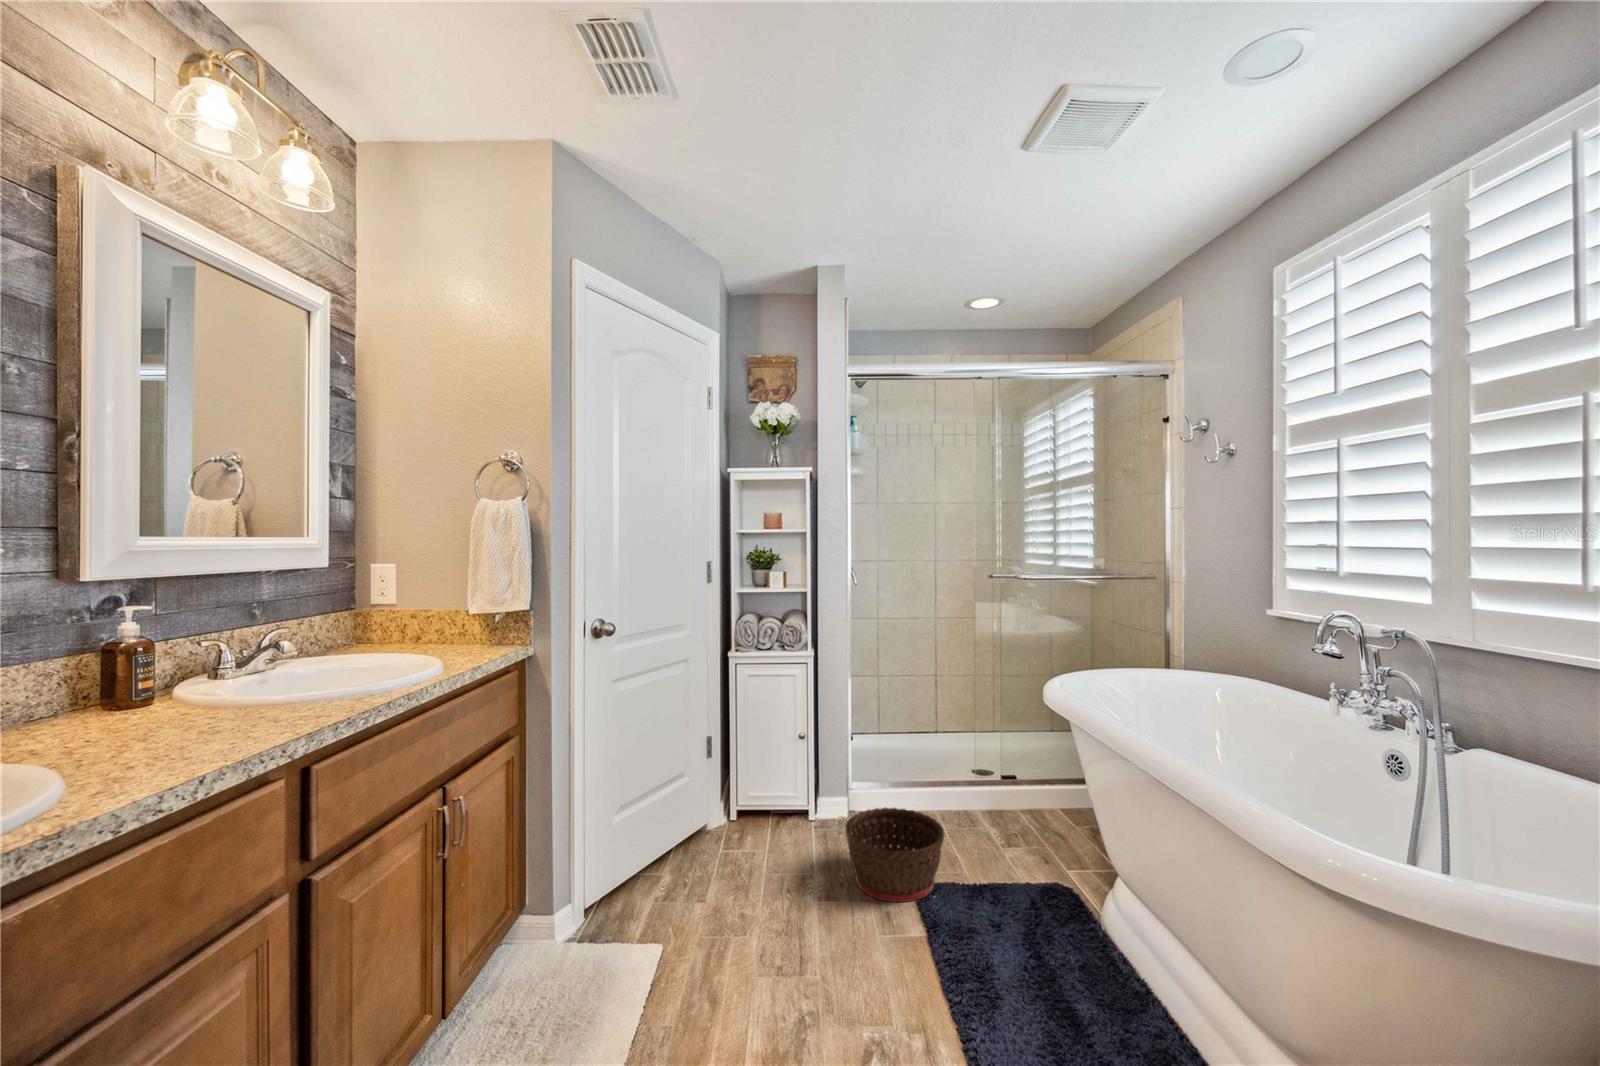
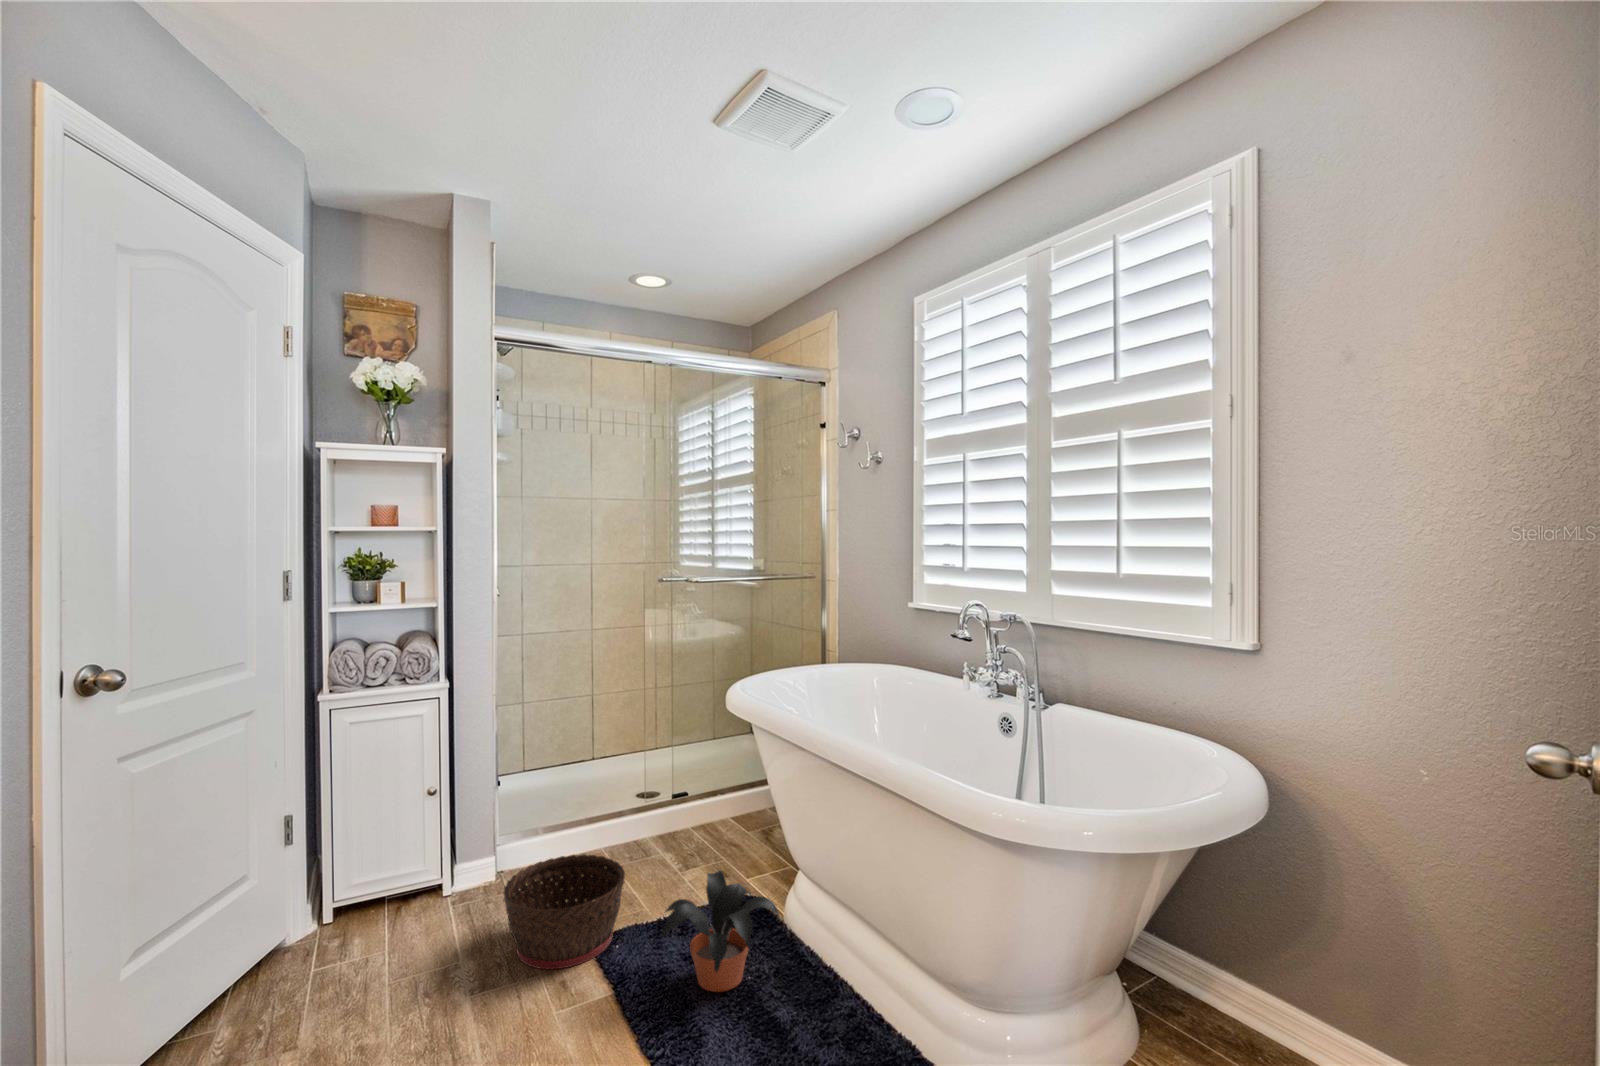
potted plant: none [966,851,1086,967] -> present [662,871,779,992]

